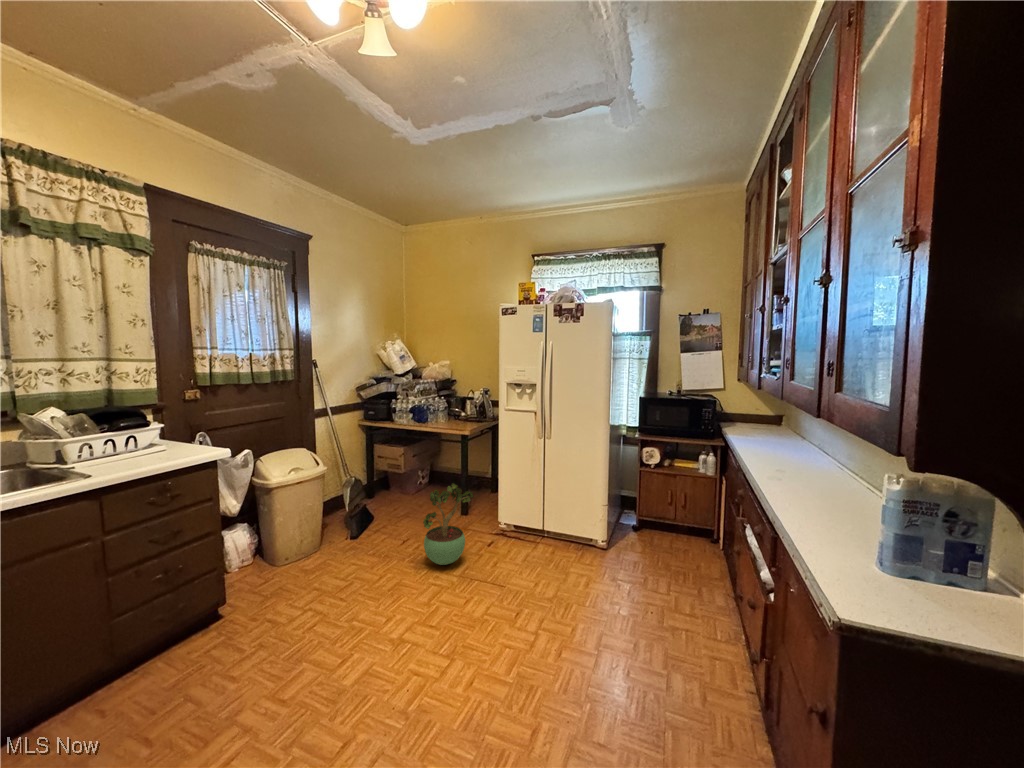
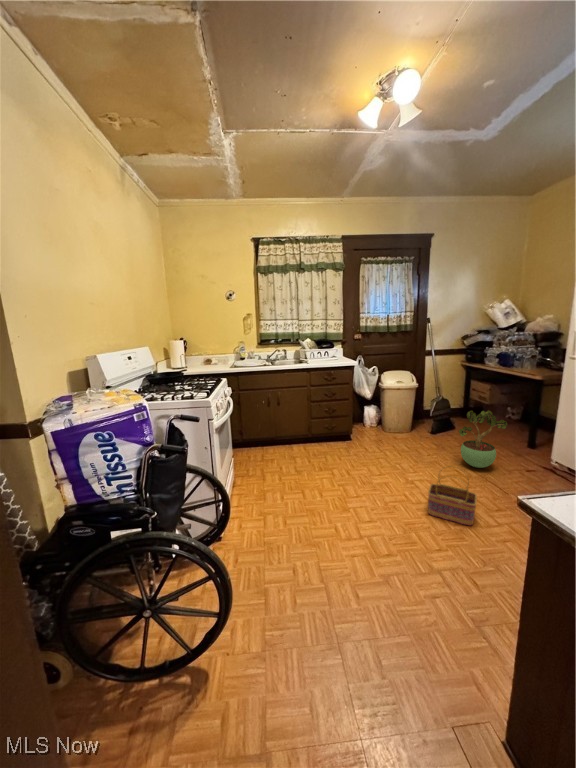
basket: none [453,579,520,676] -> present [428,470,477,525]

